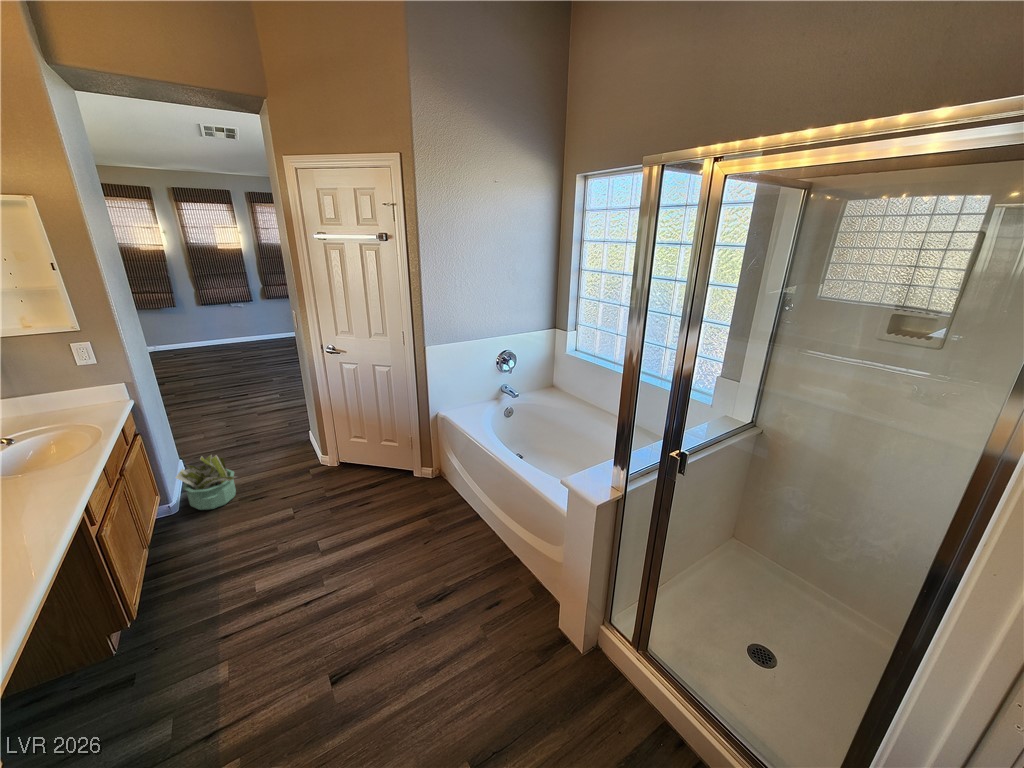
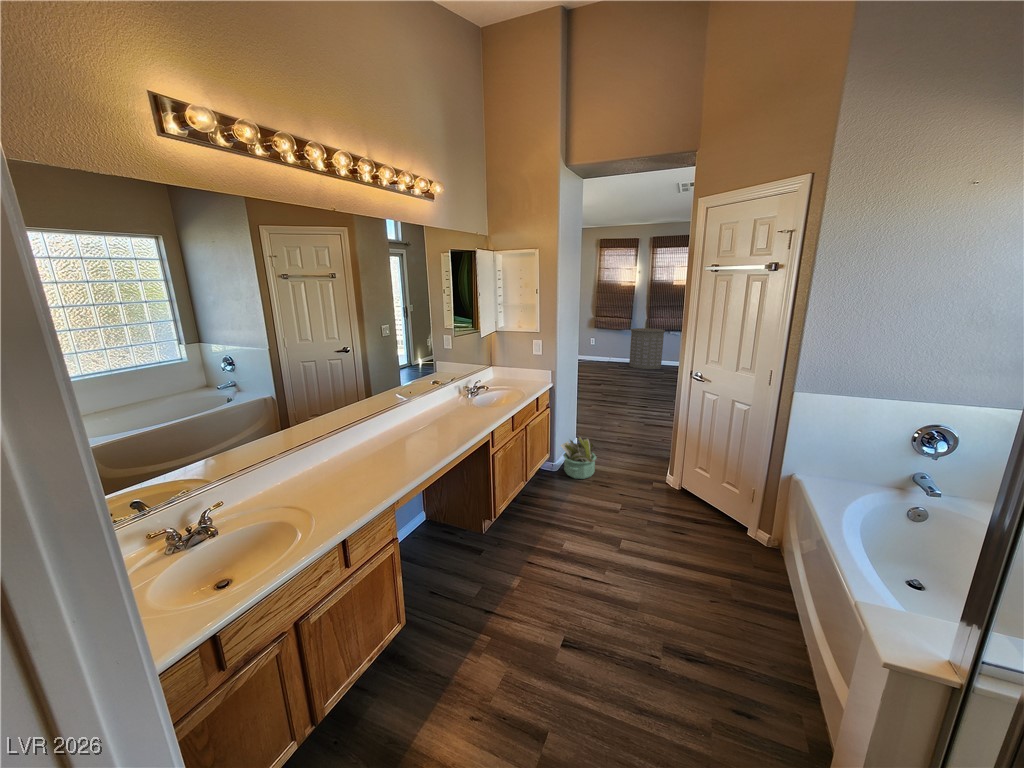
laundry hamper: none [178,302,235,353] -> present [629,328,665,369]

